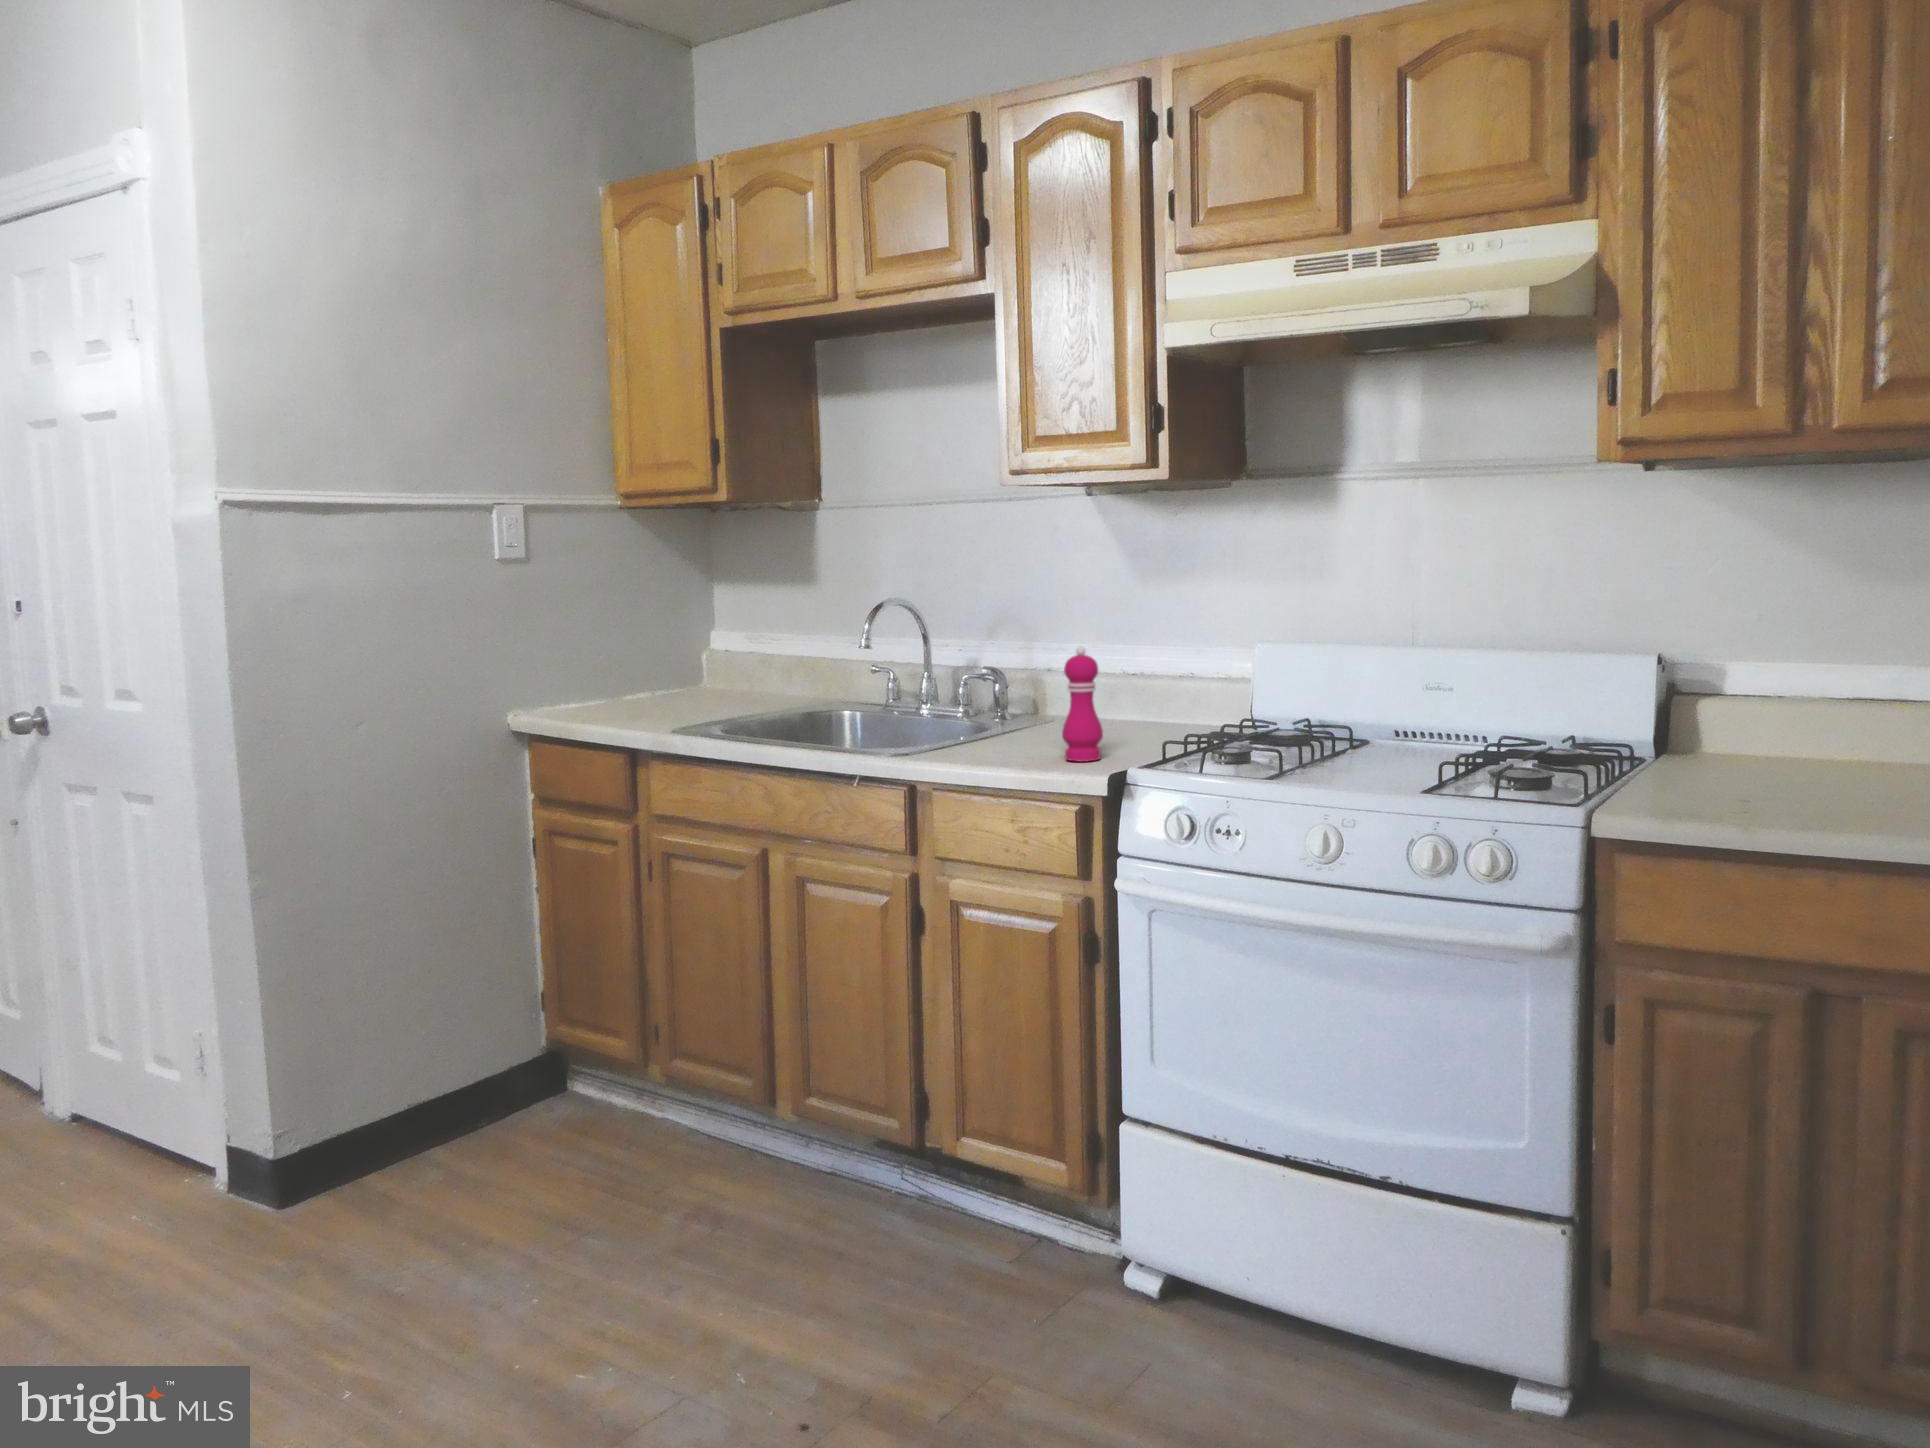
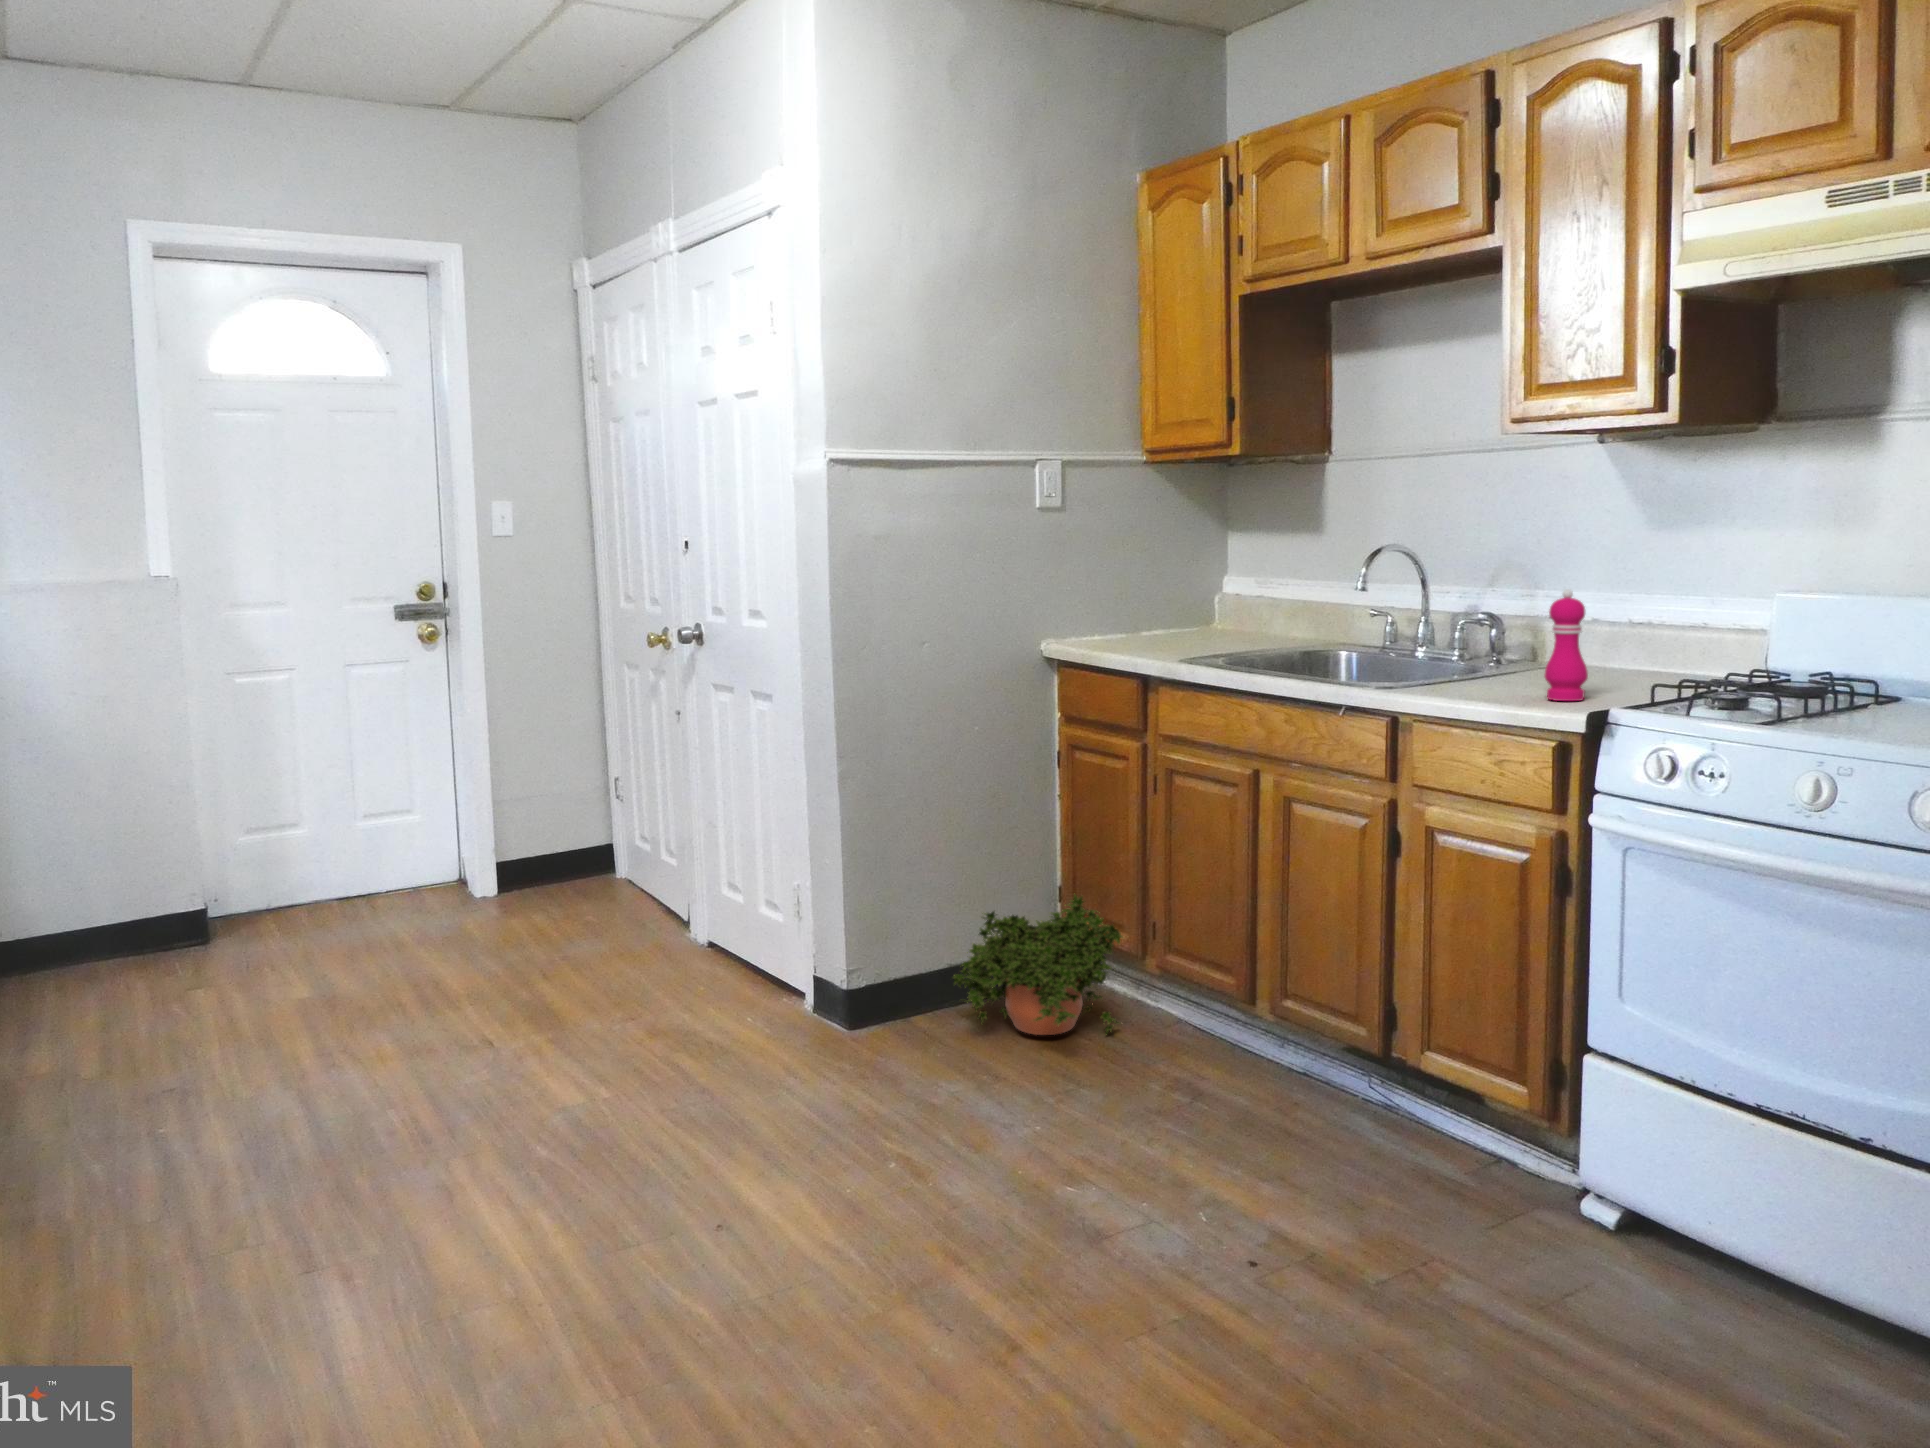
potted plant: none [410,1000,625,1176] -> present [952,895,1123,1035]

